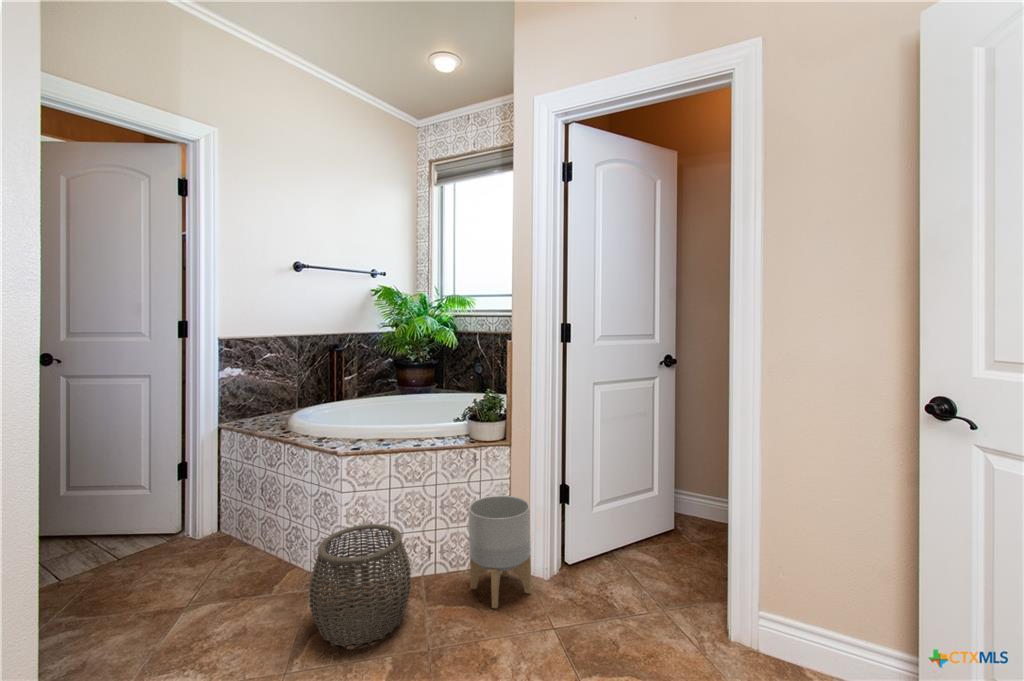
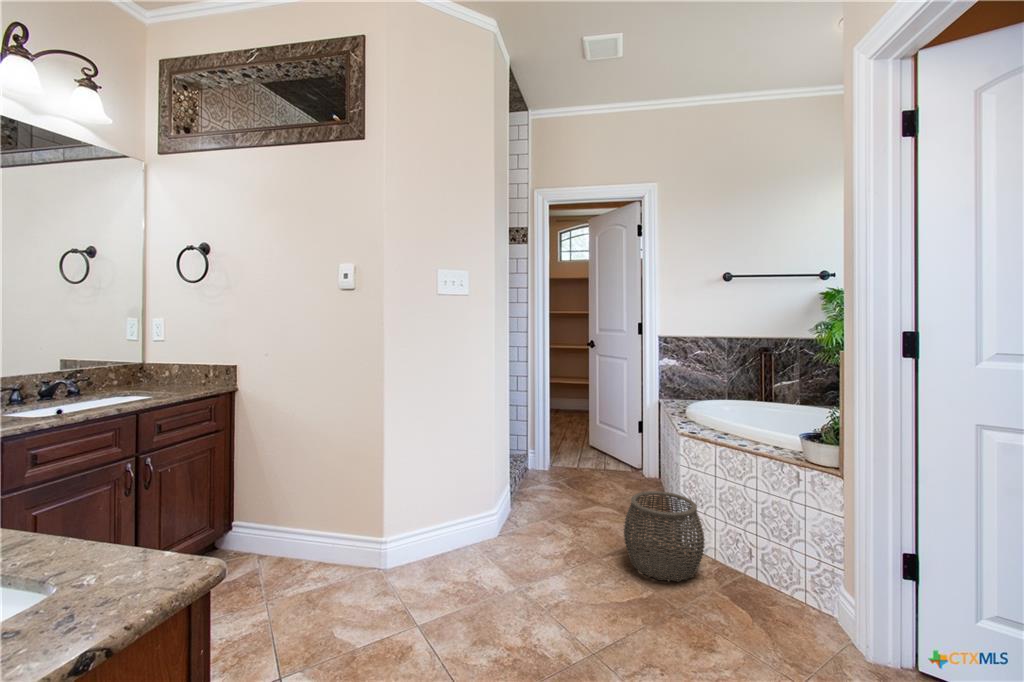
planter: present [469,495,531,608] -> none [758,519,839,647]

